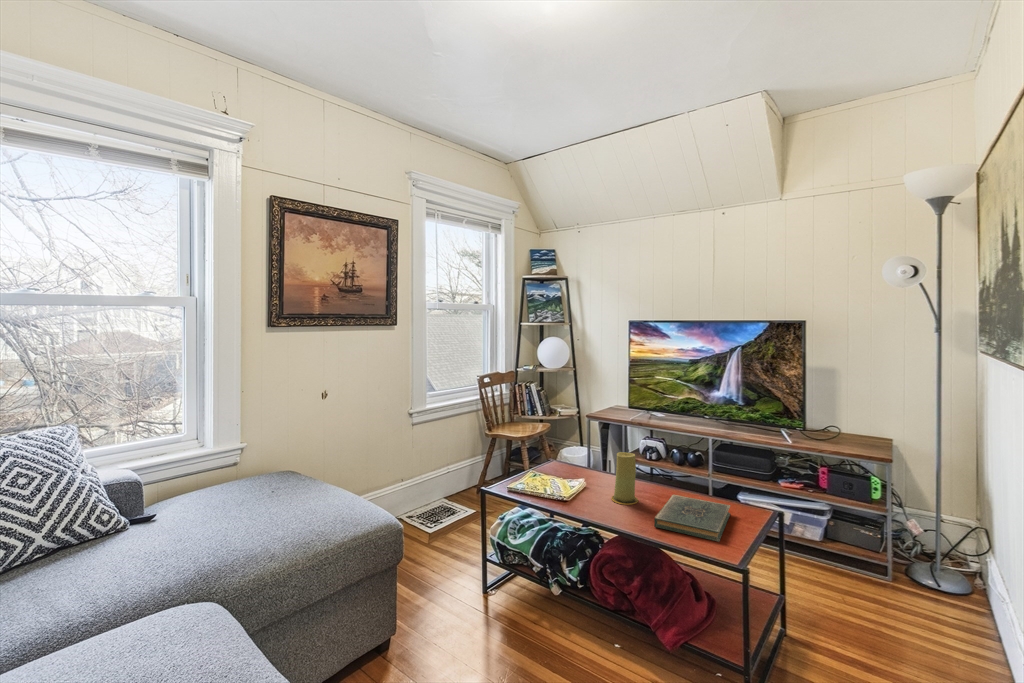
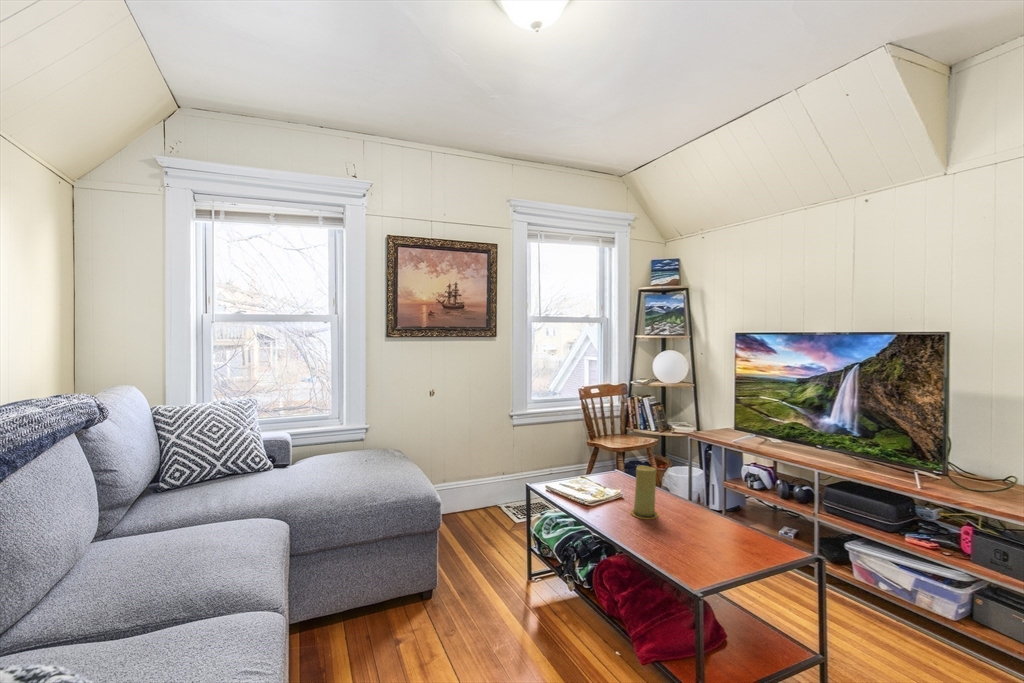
book: present [654,495,730,542] -> none [643,516,745,567]

